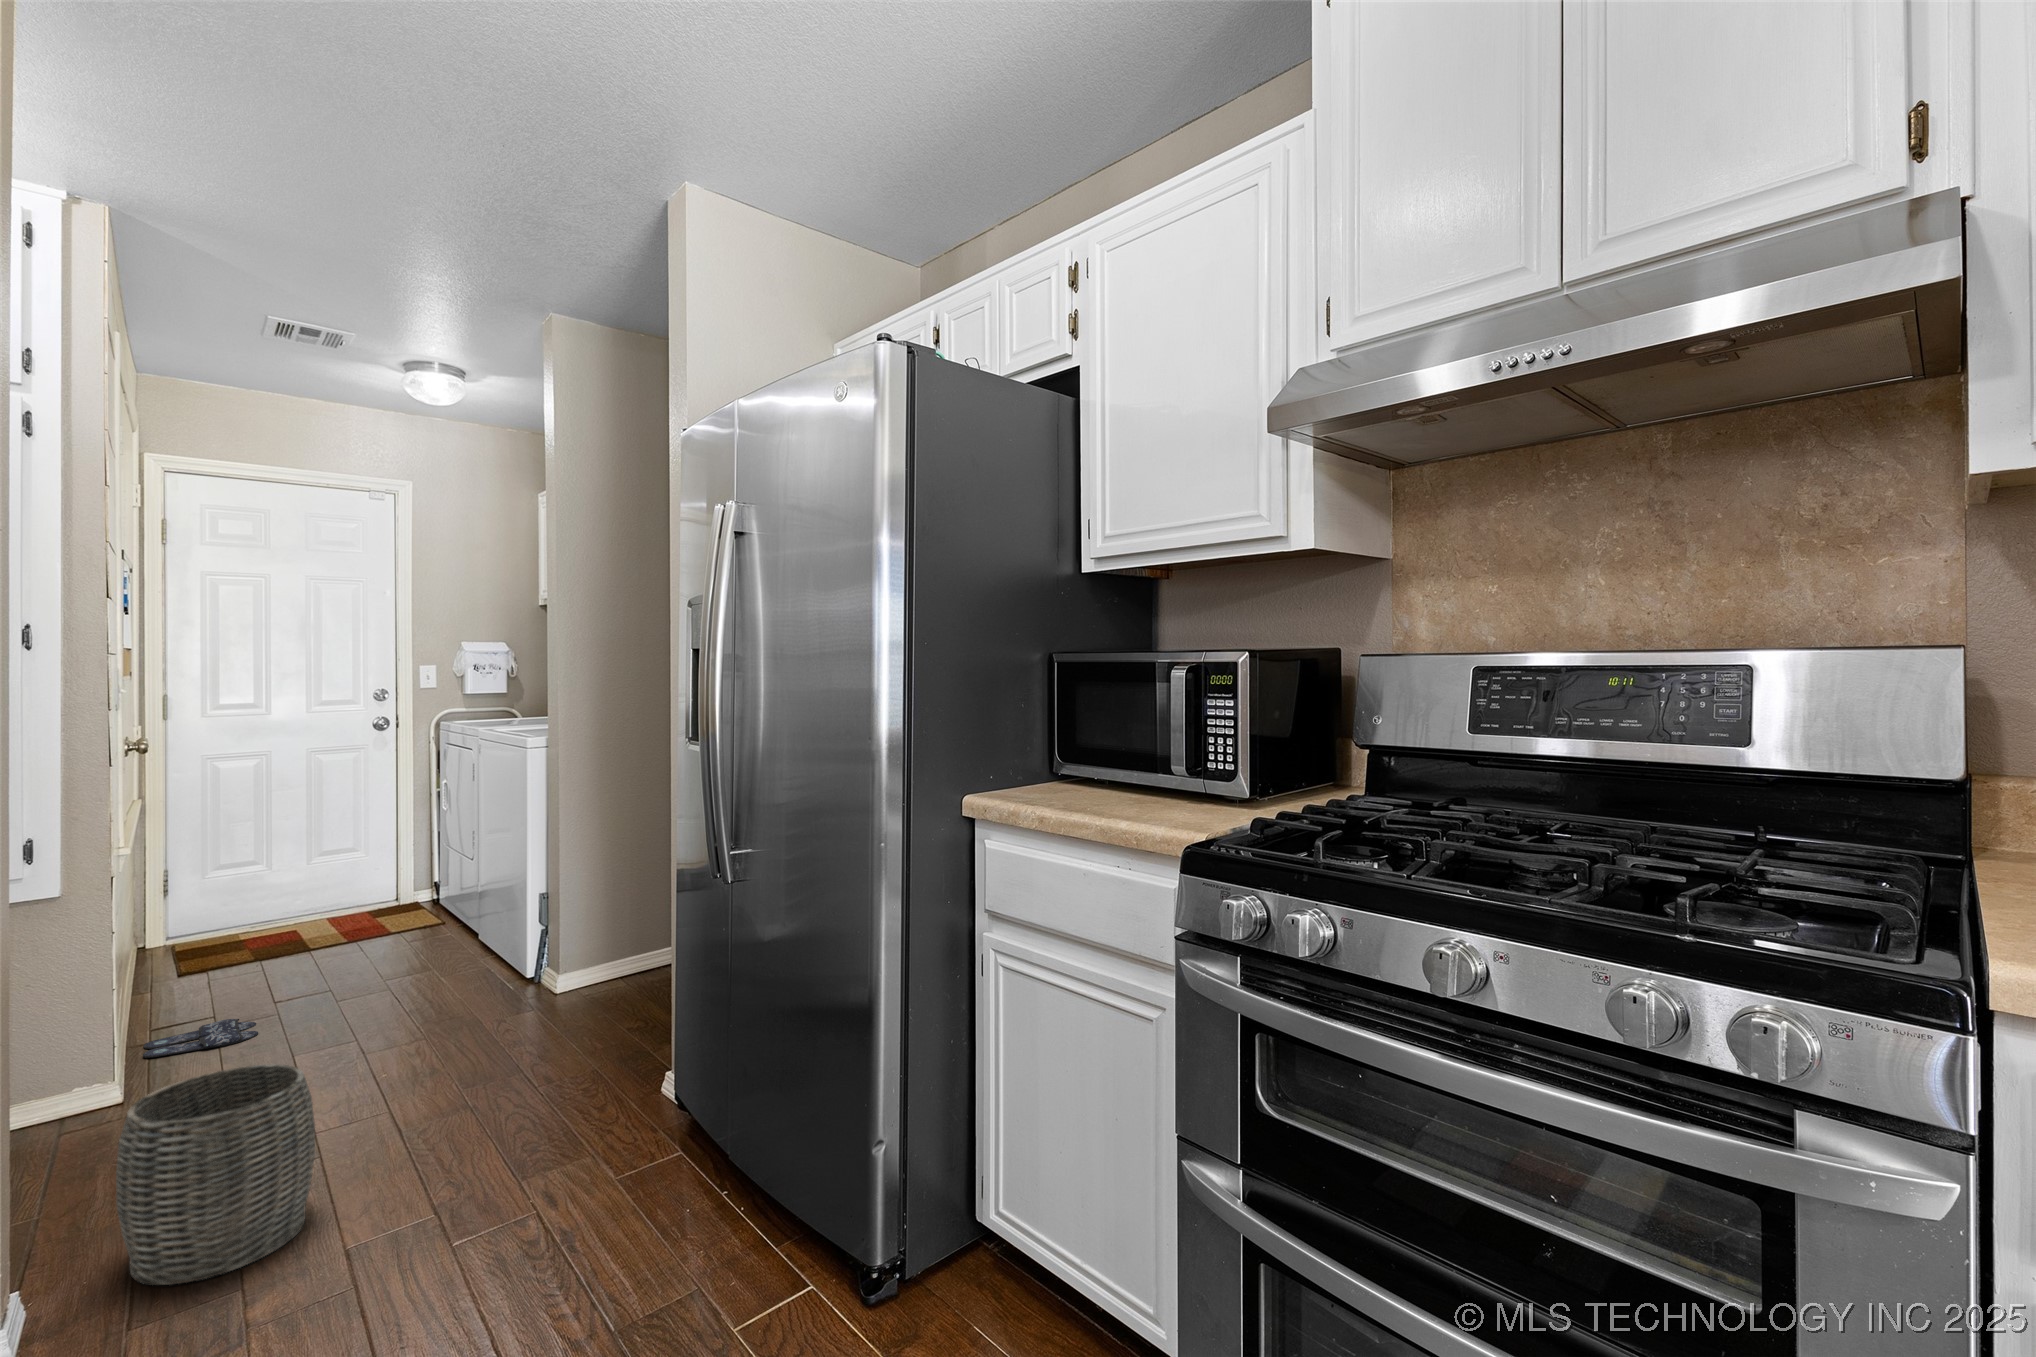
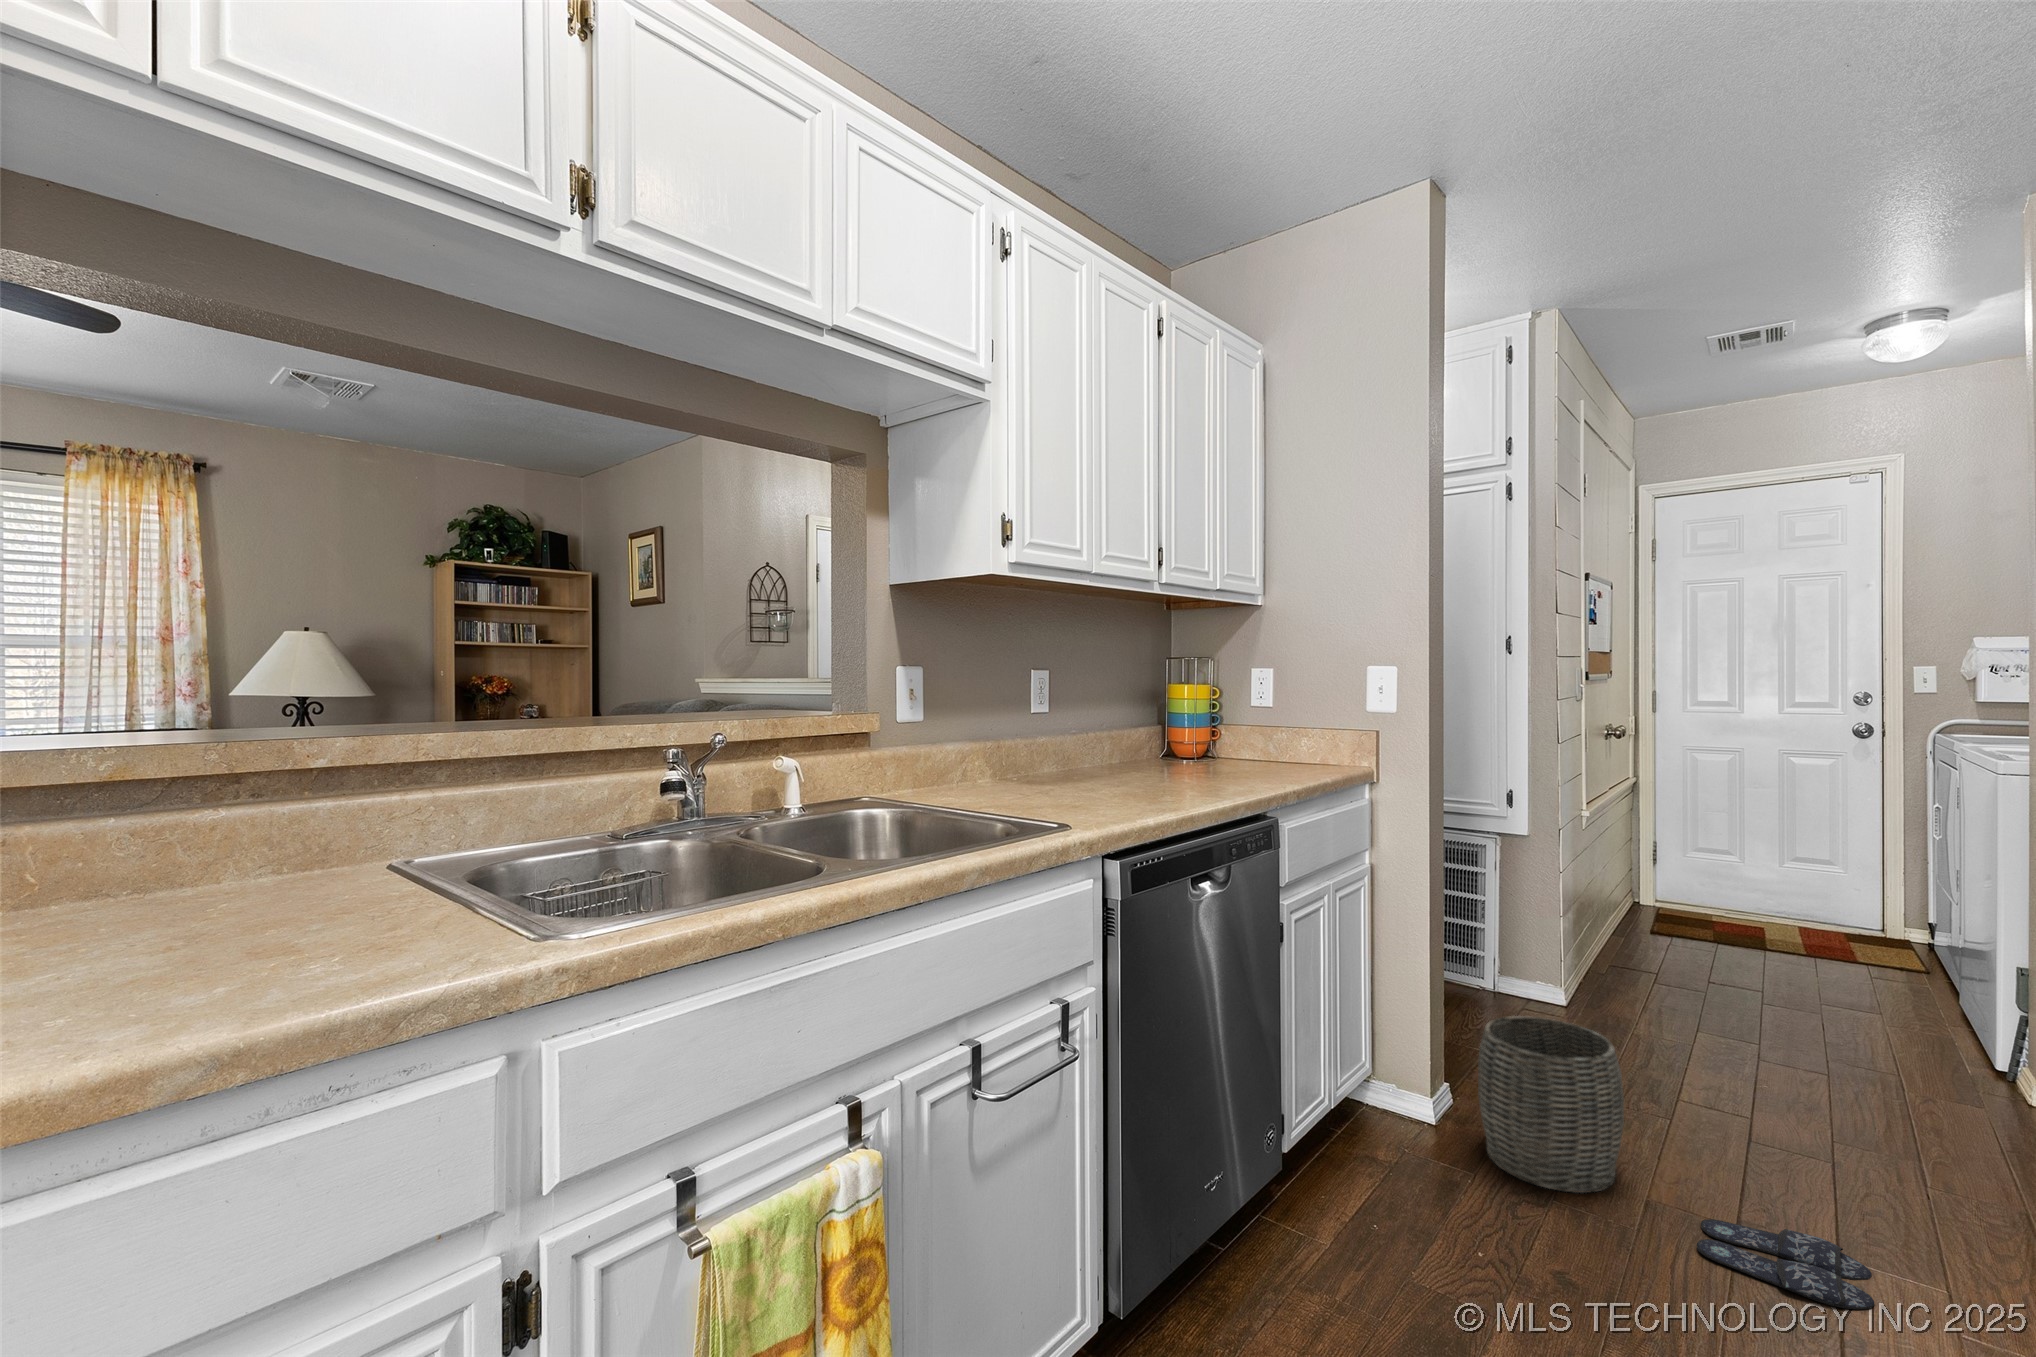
slippers: present [143,1019,258,1058] -> present [1697,1219,1874,1309]

